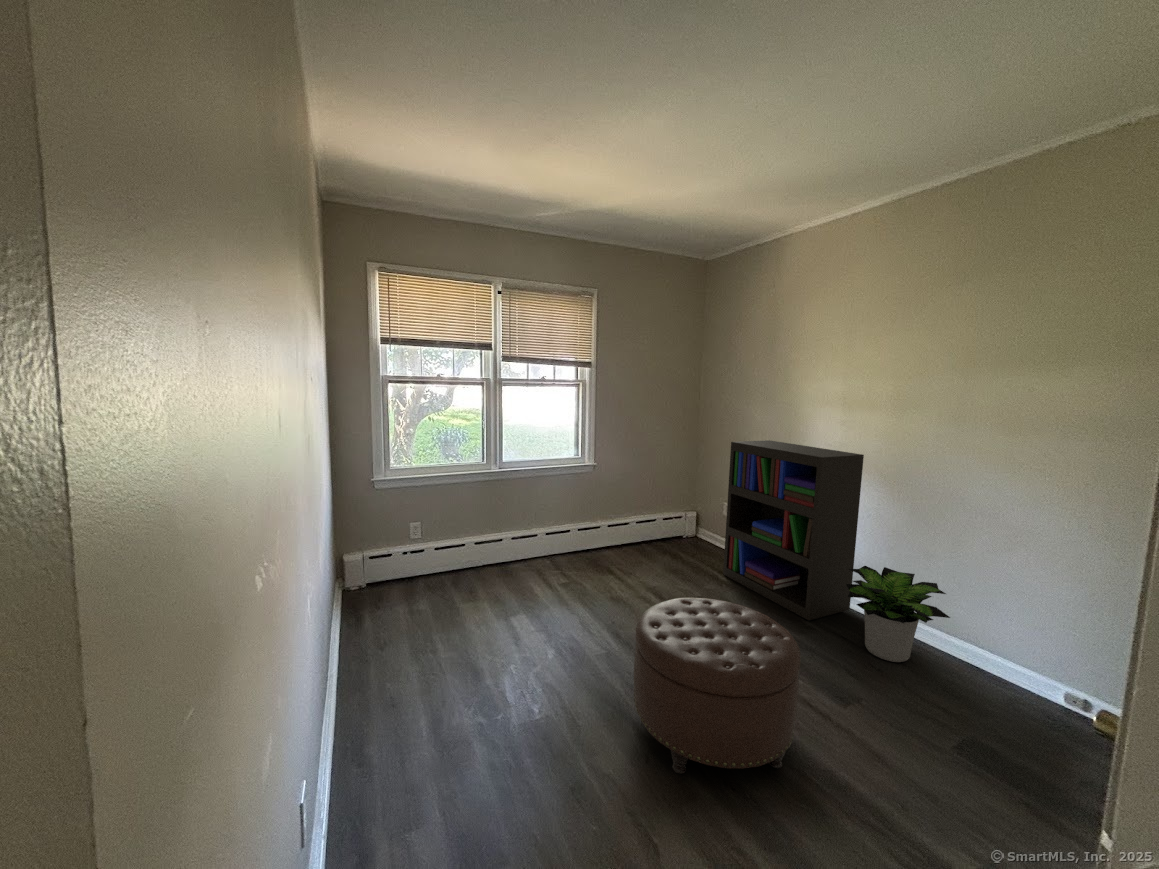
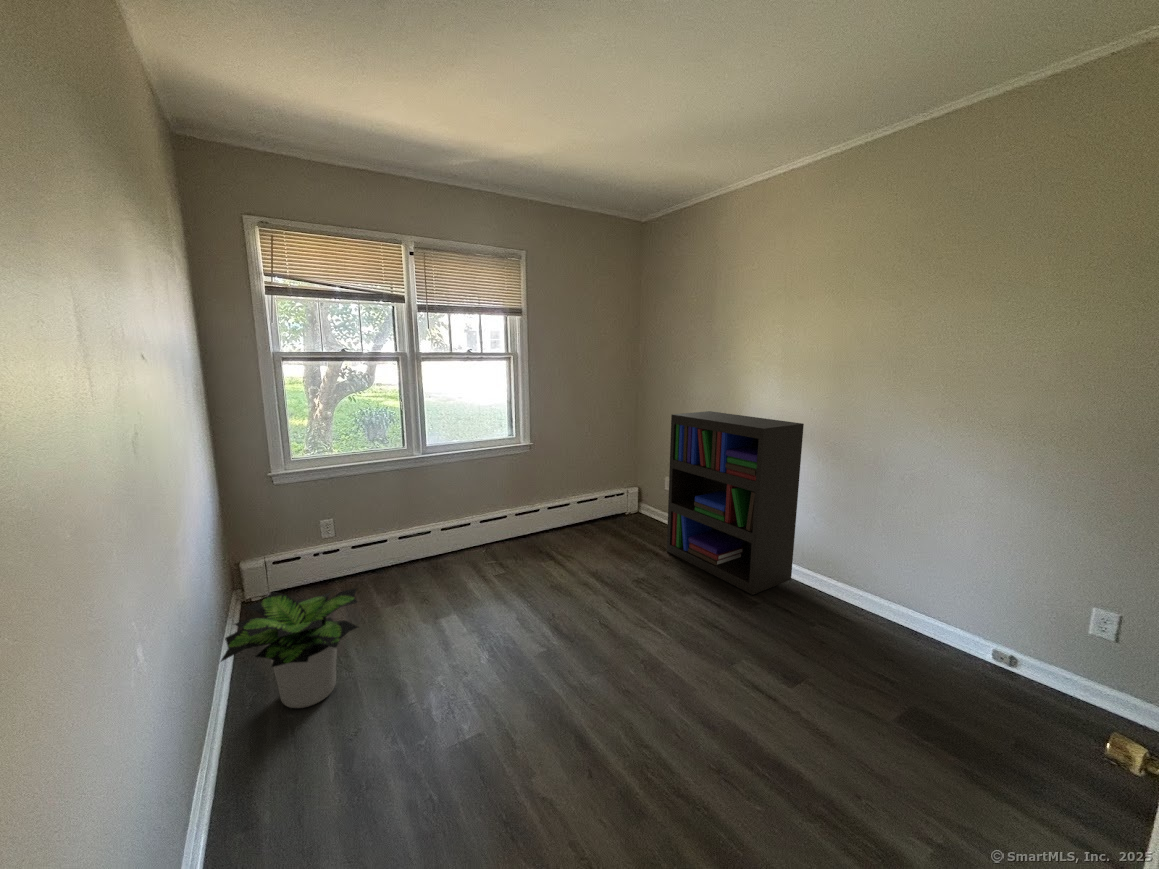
potted plant: present [846,566,950,662] -> present [221,588,358,708]
ottoman: present [634,597,801,774] -> none [574,588,749,786]

